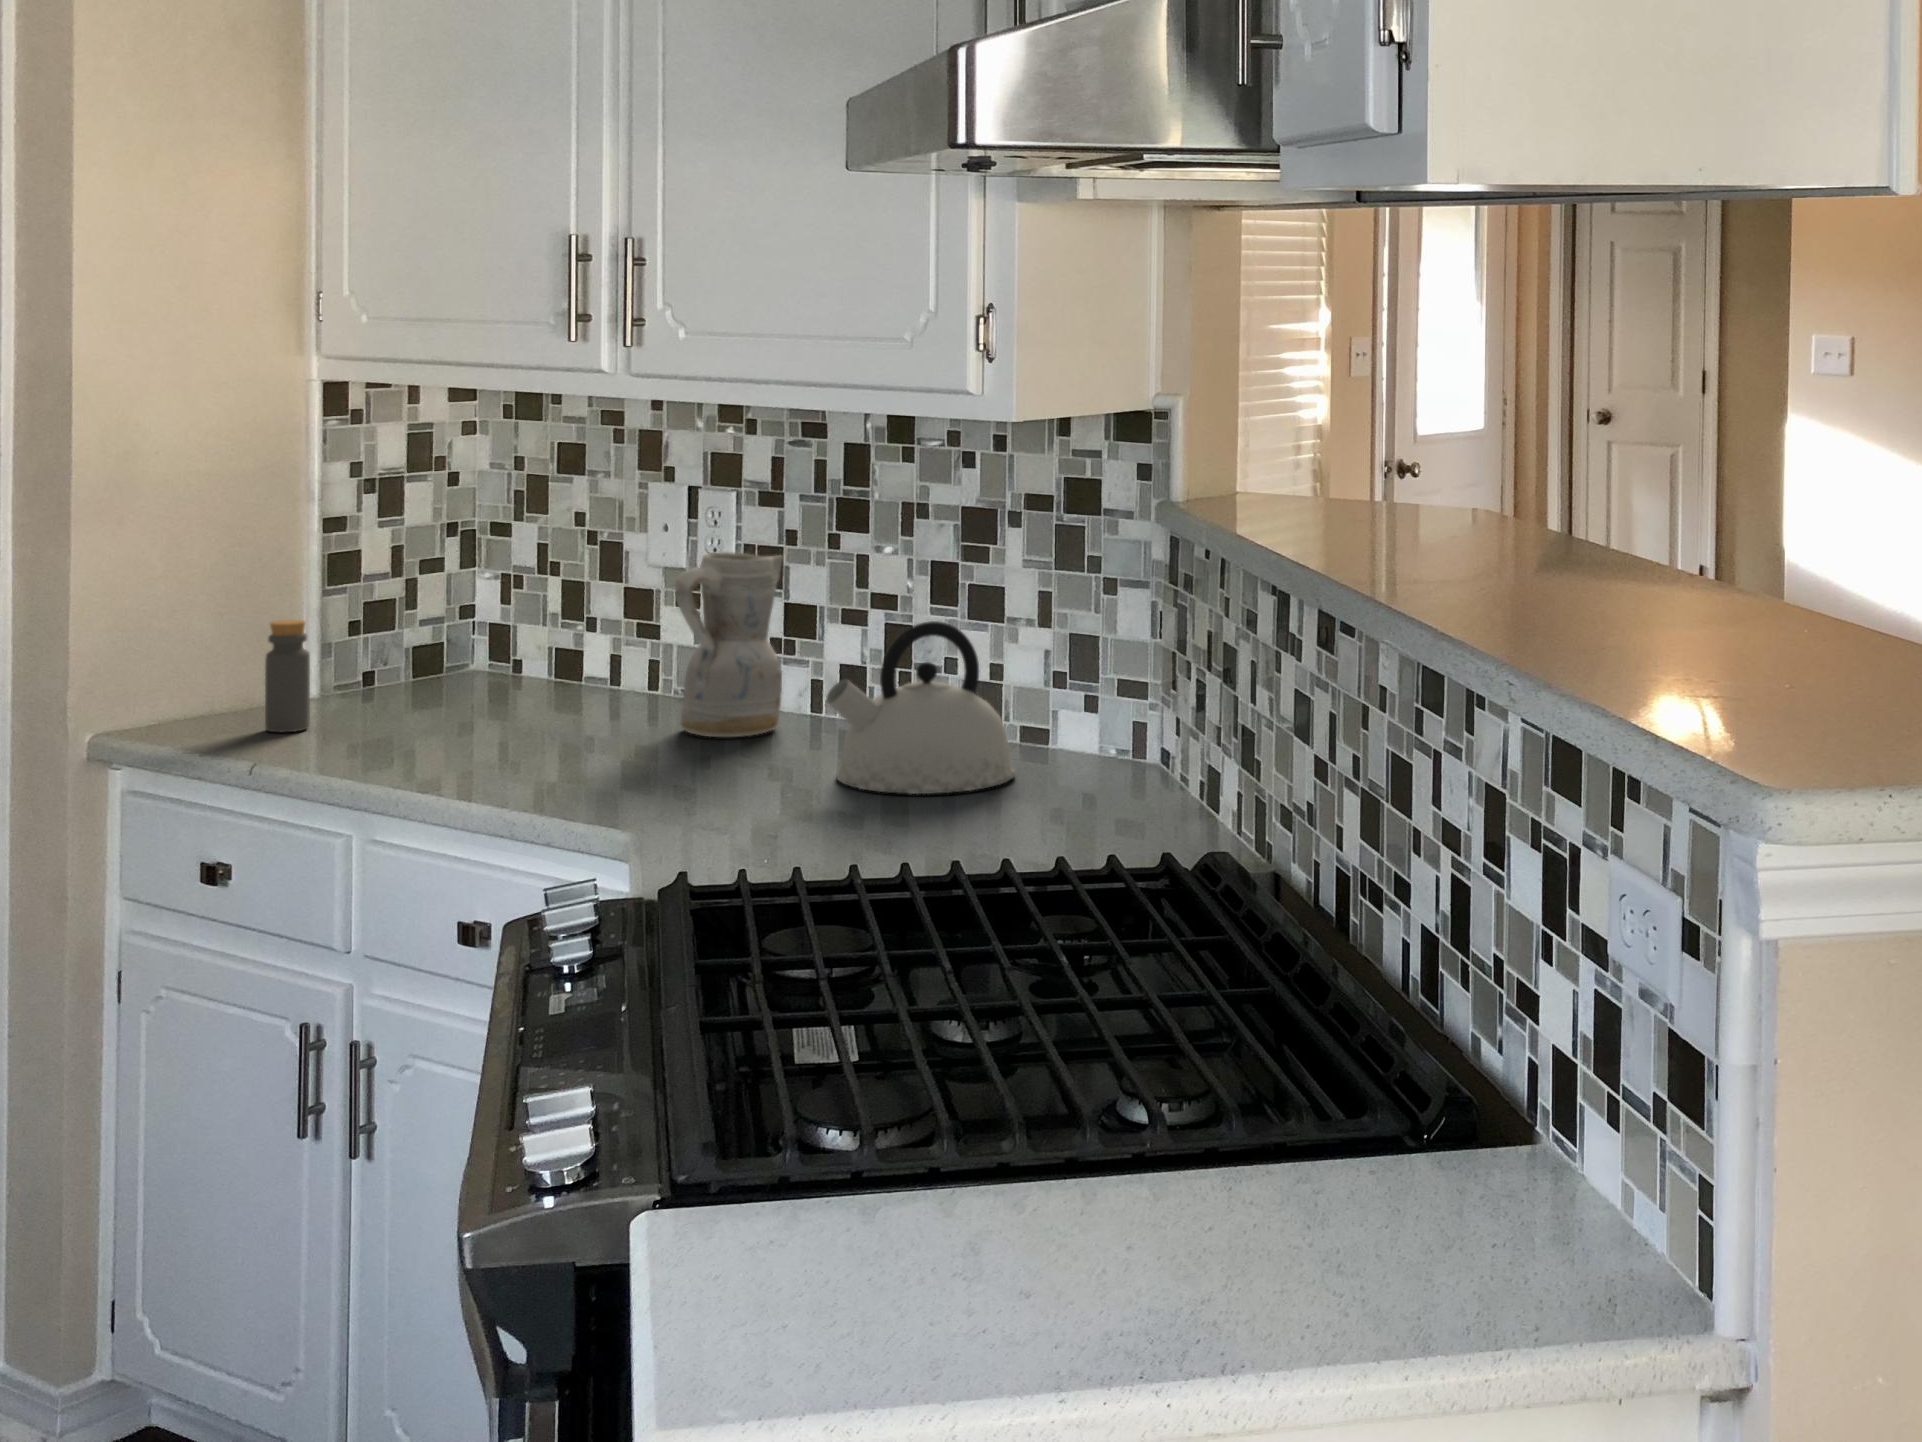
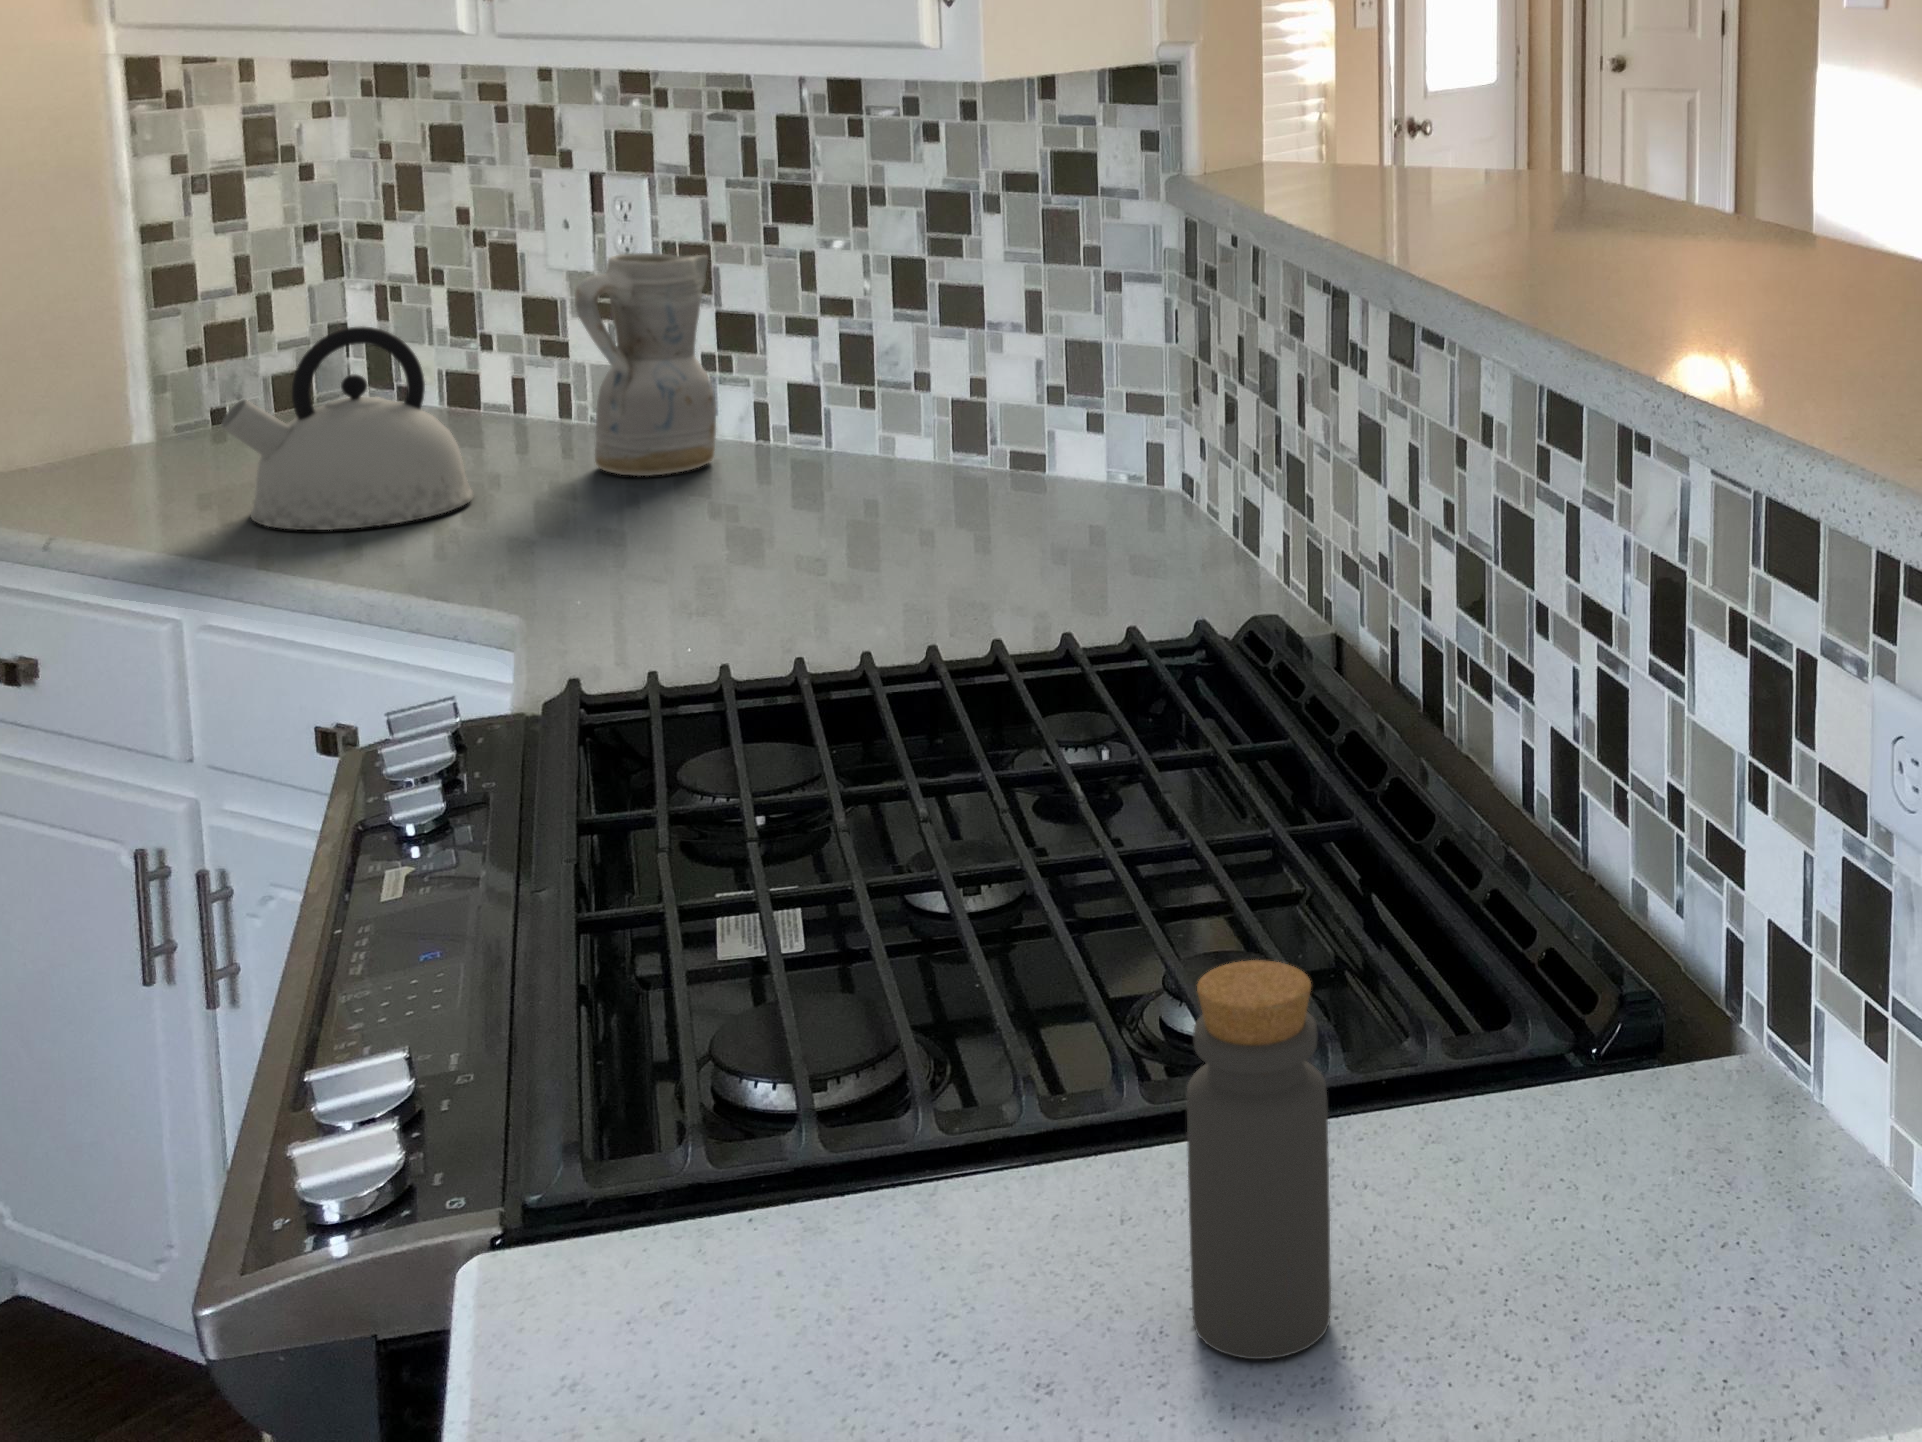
bottle: present [265,620,310,732] -> present [1187,960,1331,1359]
kettle: present [826,621,1015,794] -> present [221,326,473,530]

